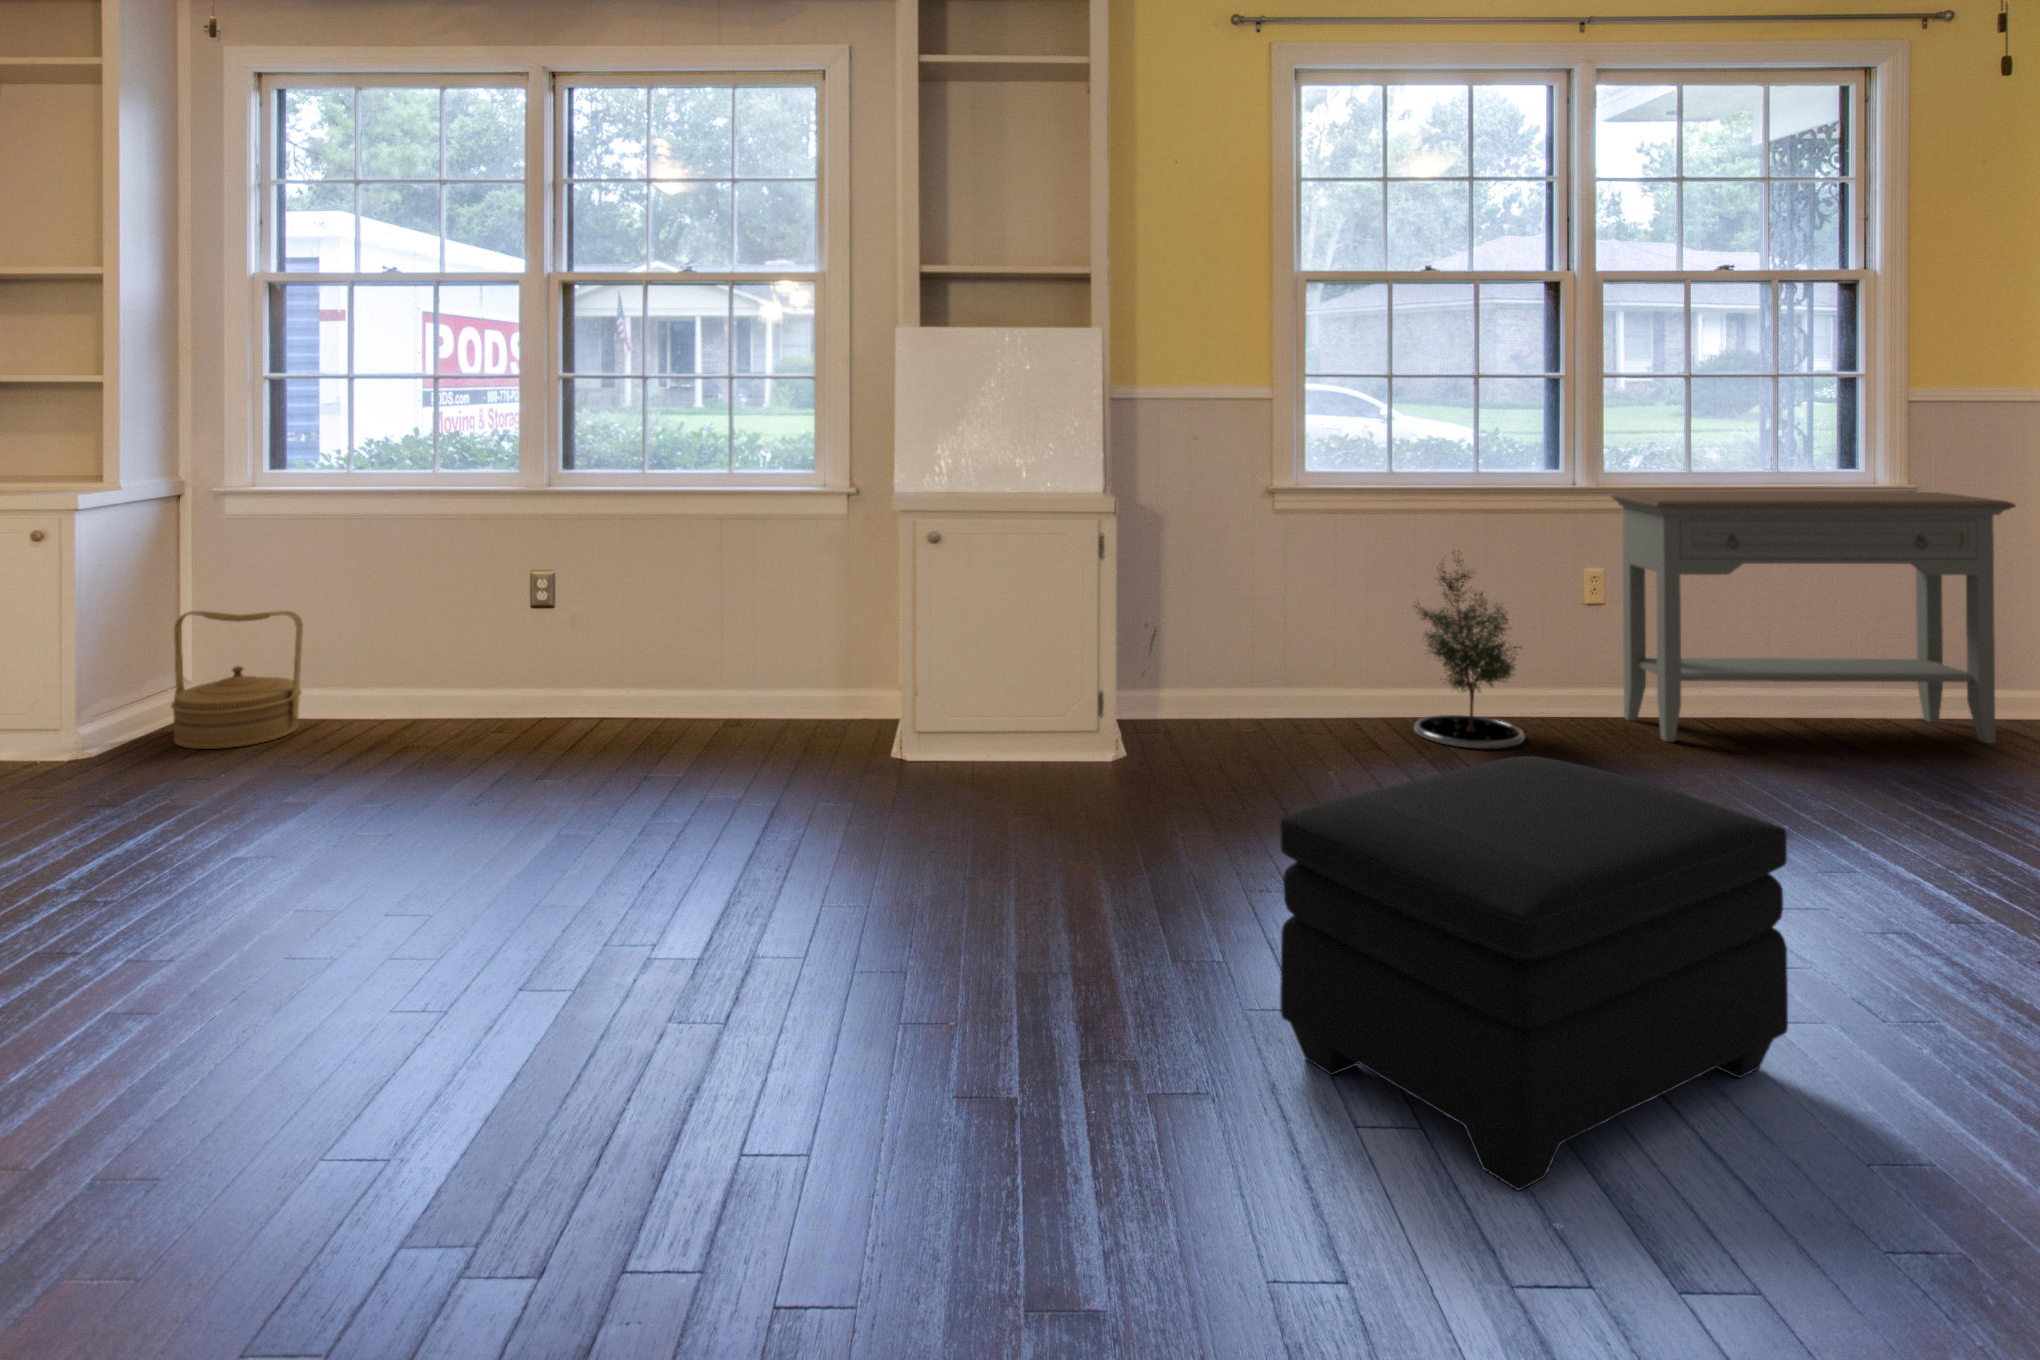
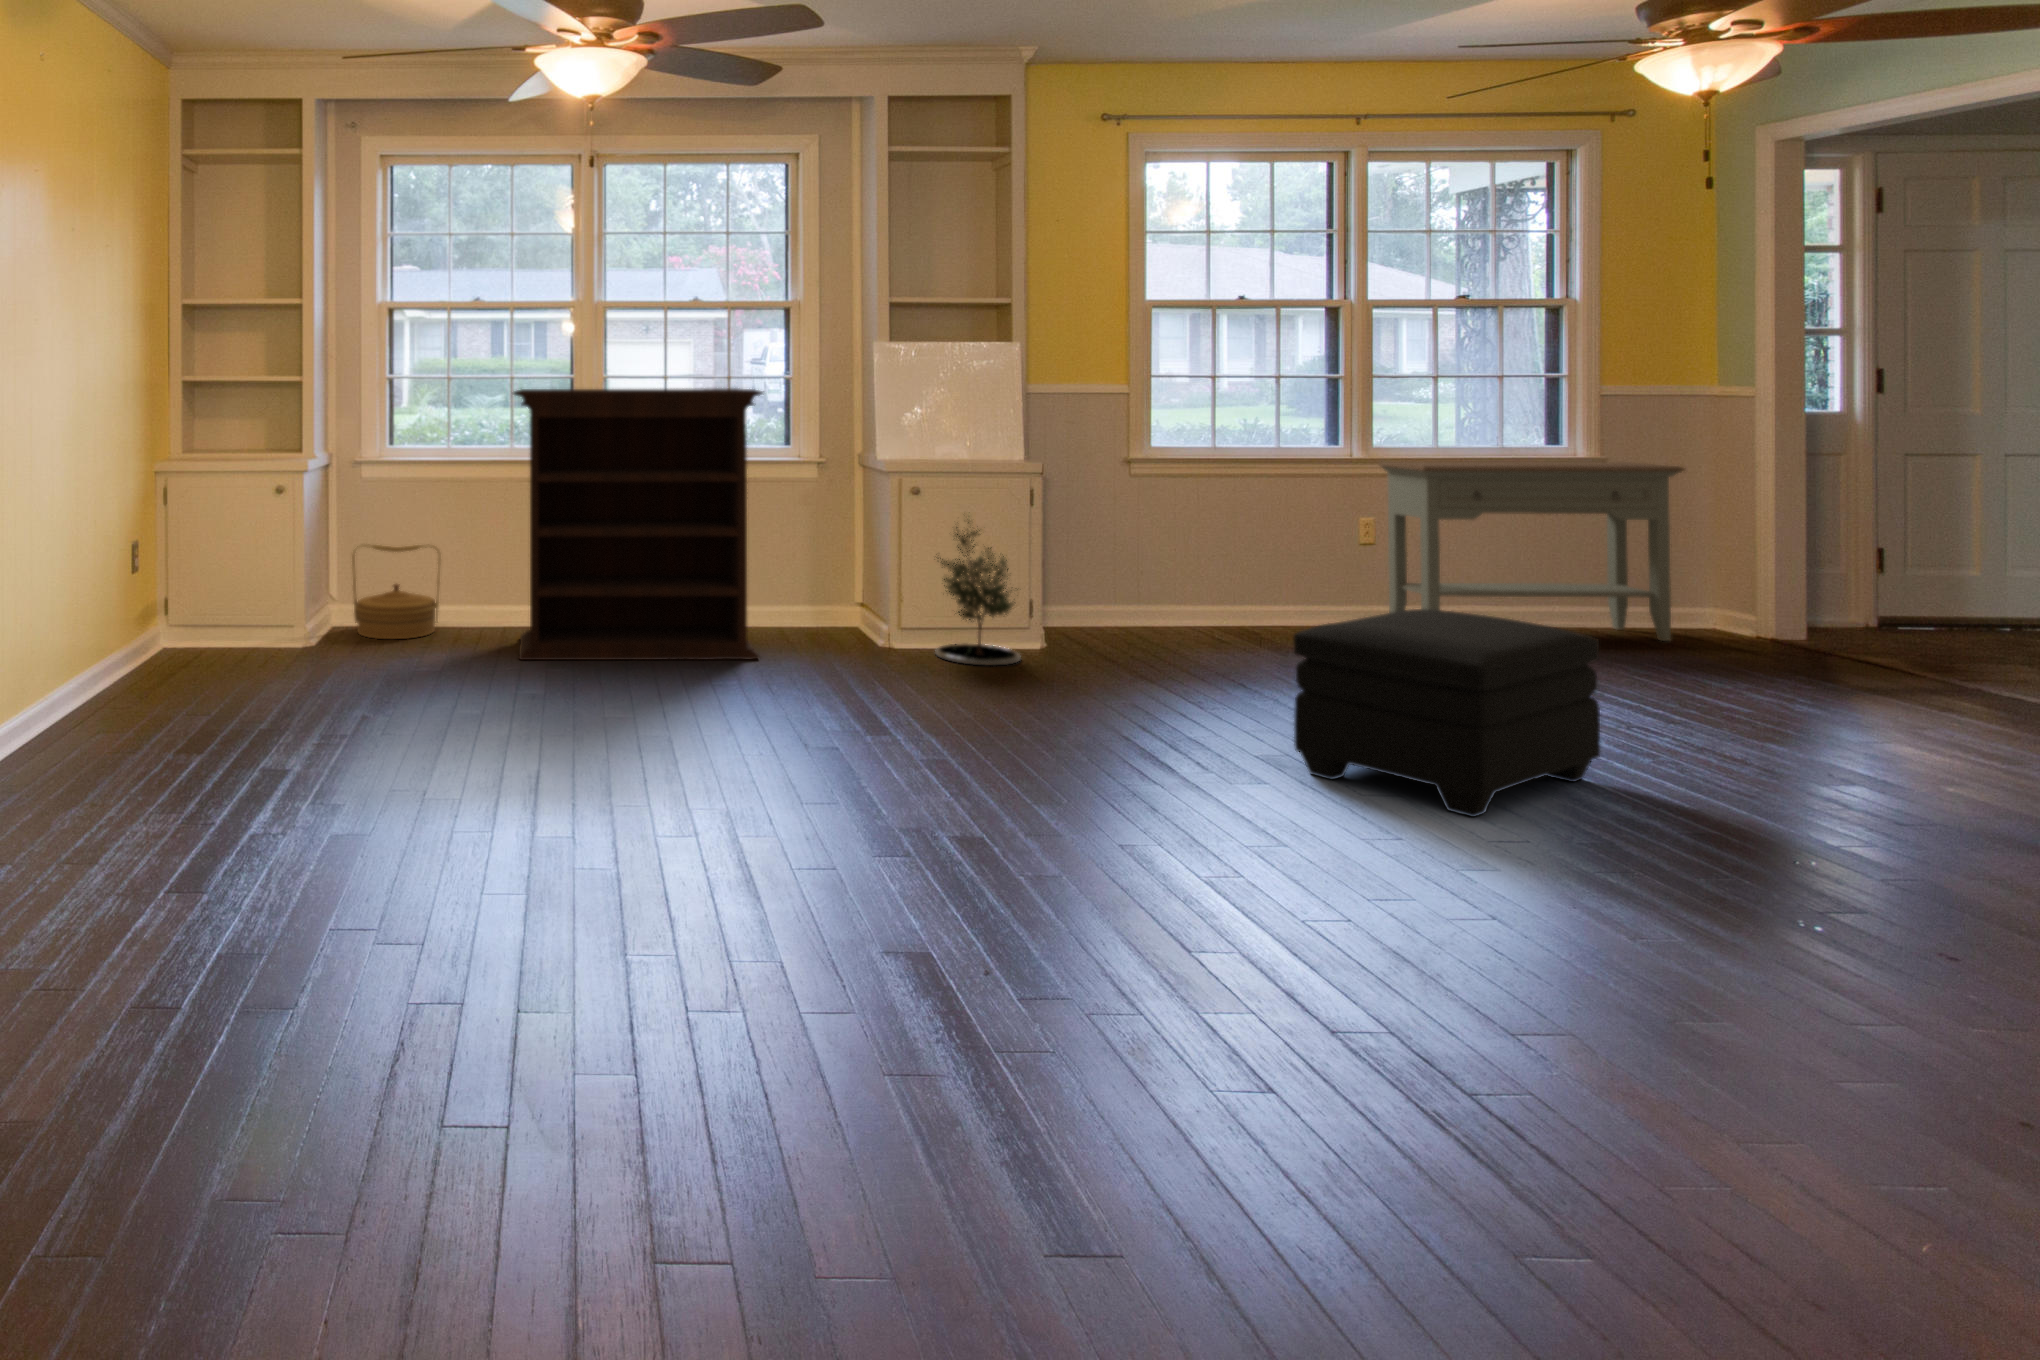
bookshelf: none [321,392,719,790] -> present [513,388,764,660]
potted tree: present [1414,557,1524,749] -> present [936,522,1020,665]

